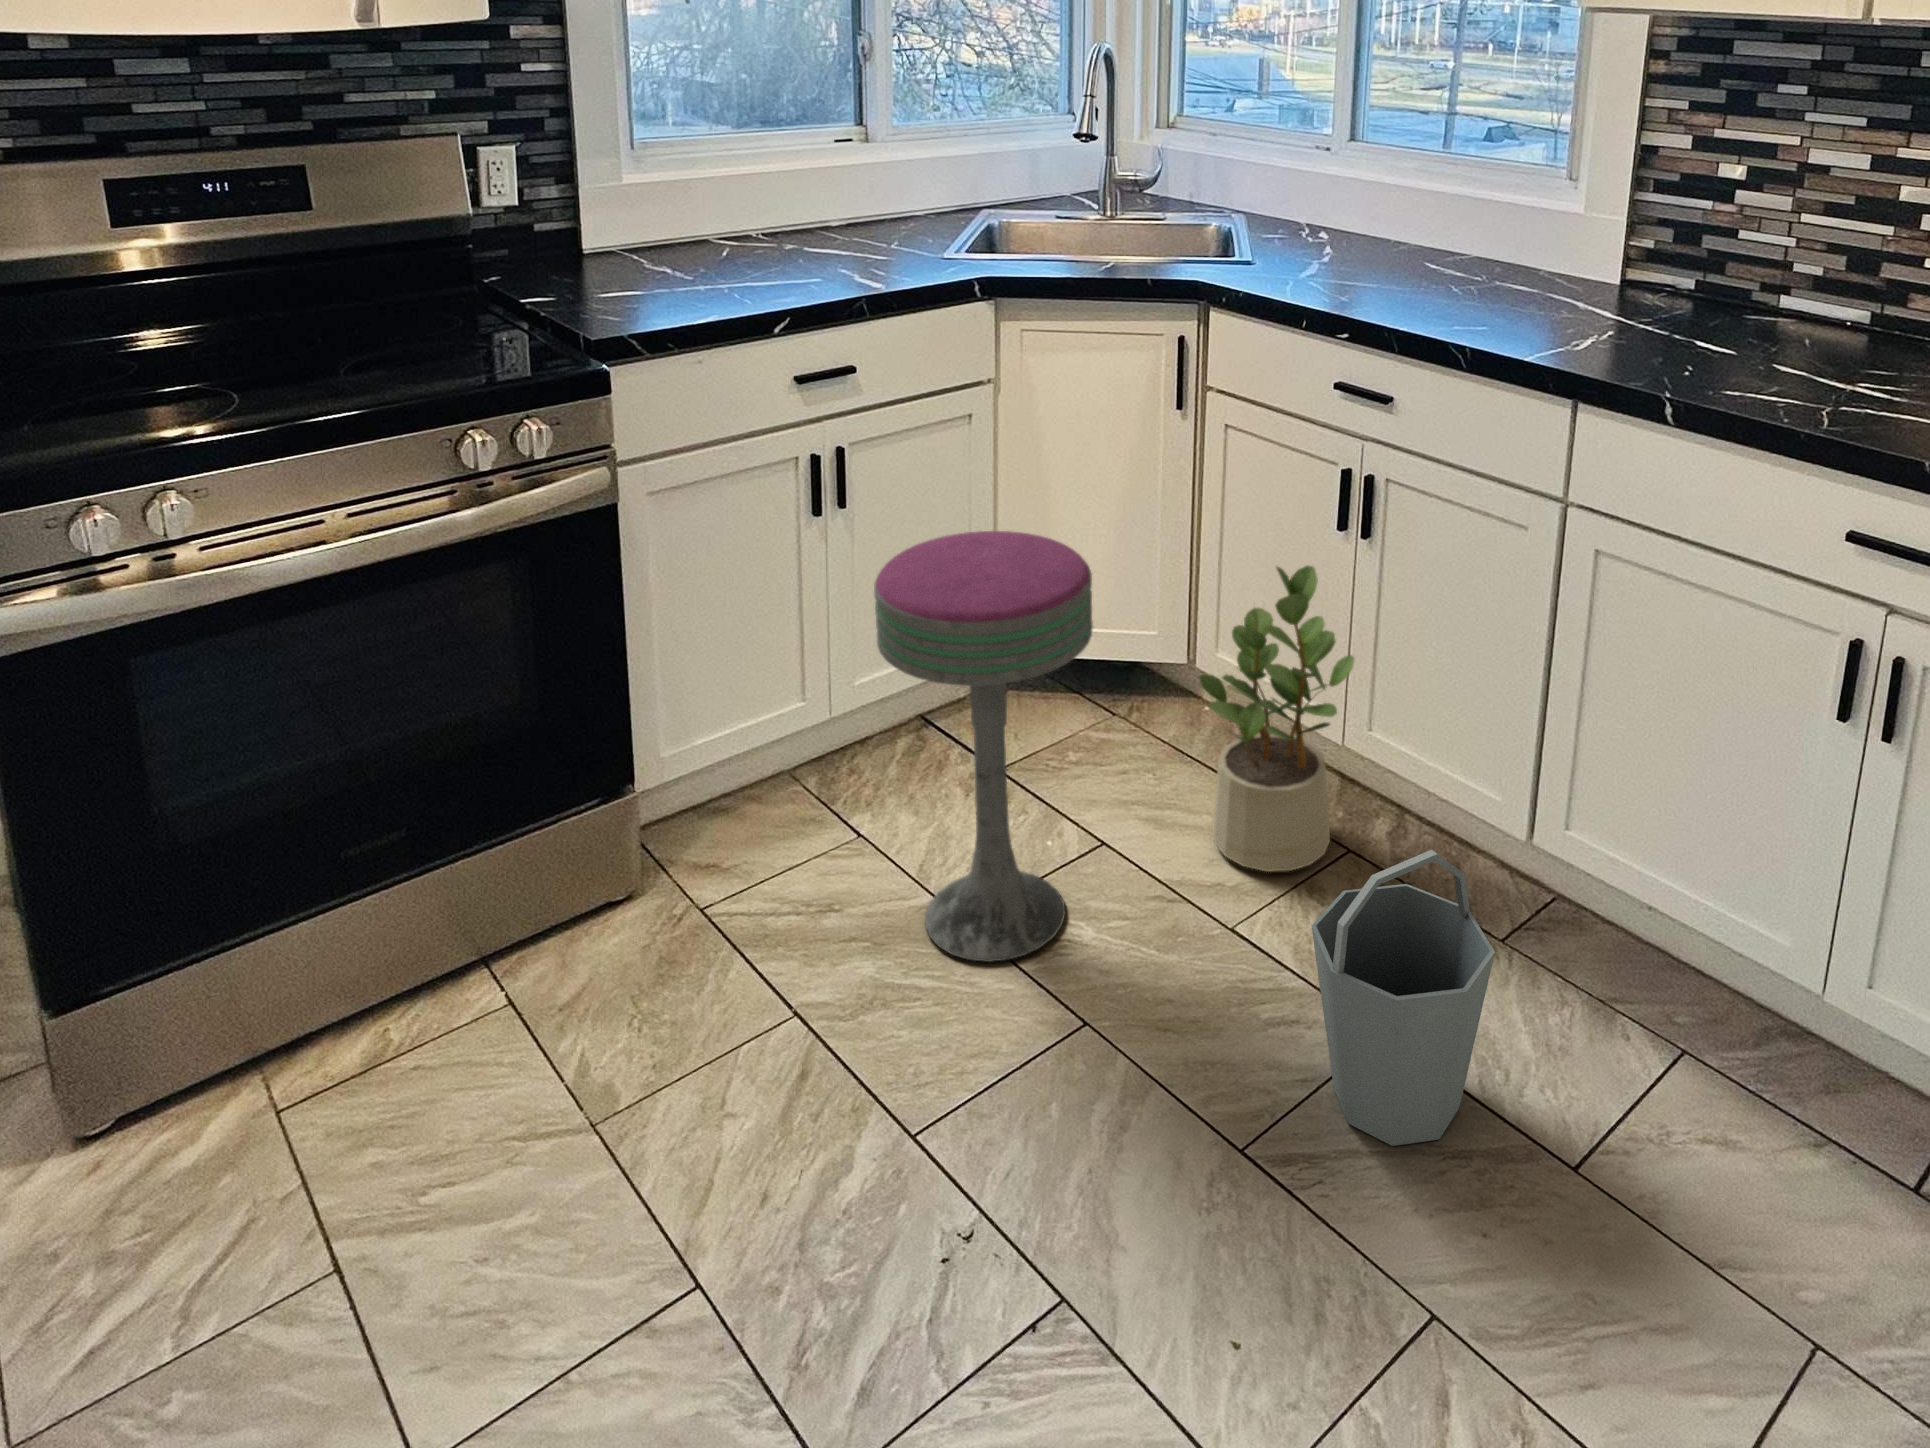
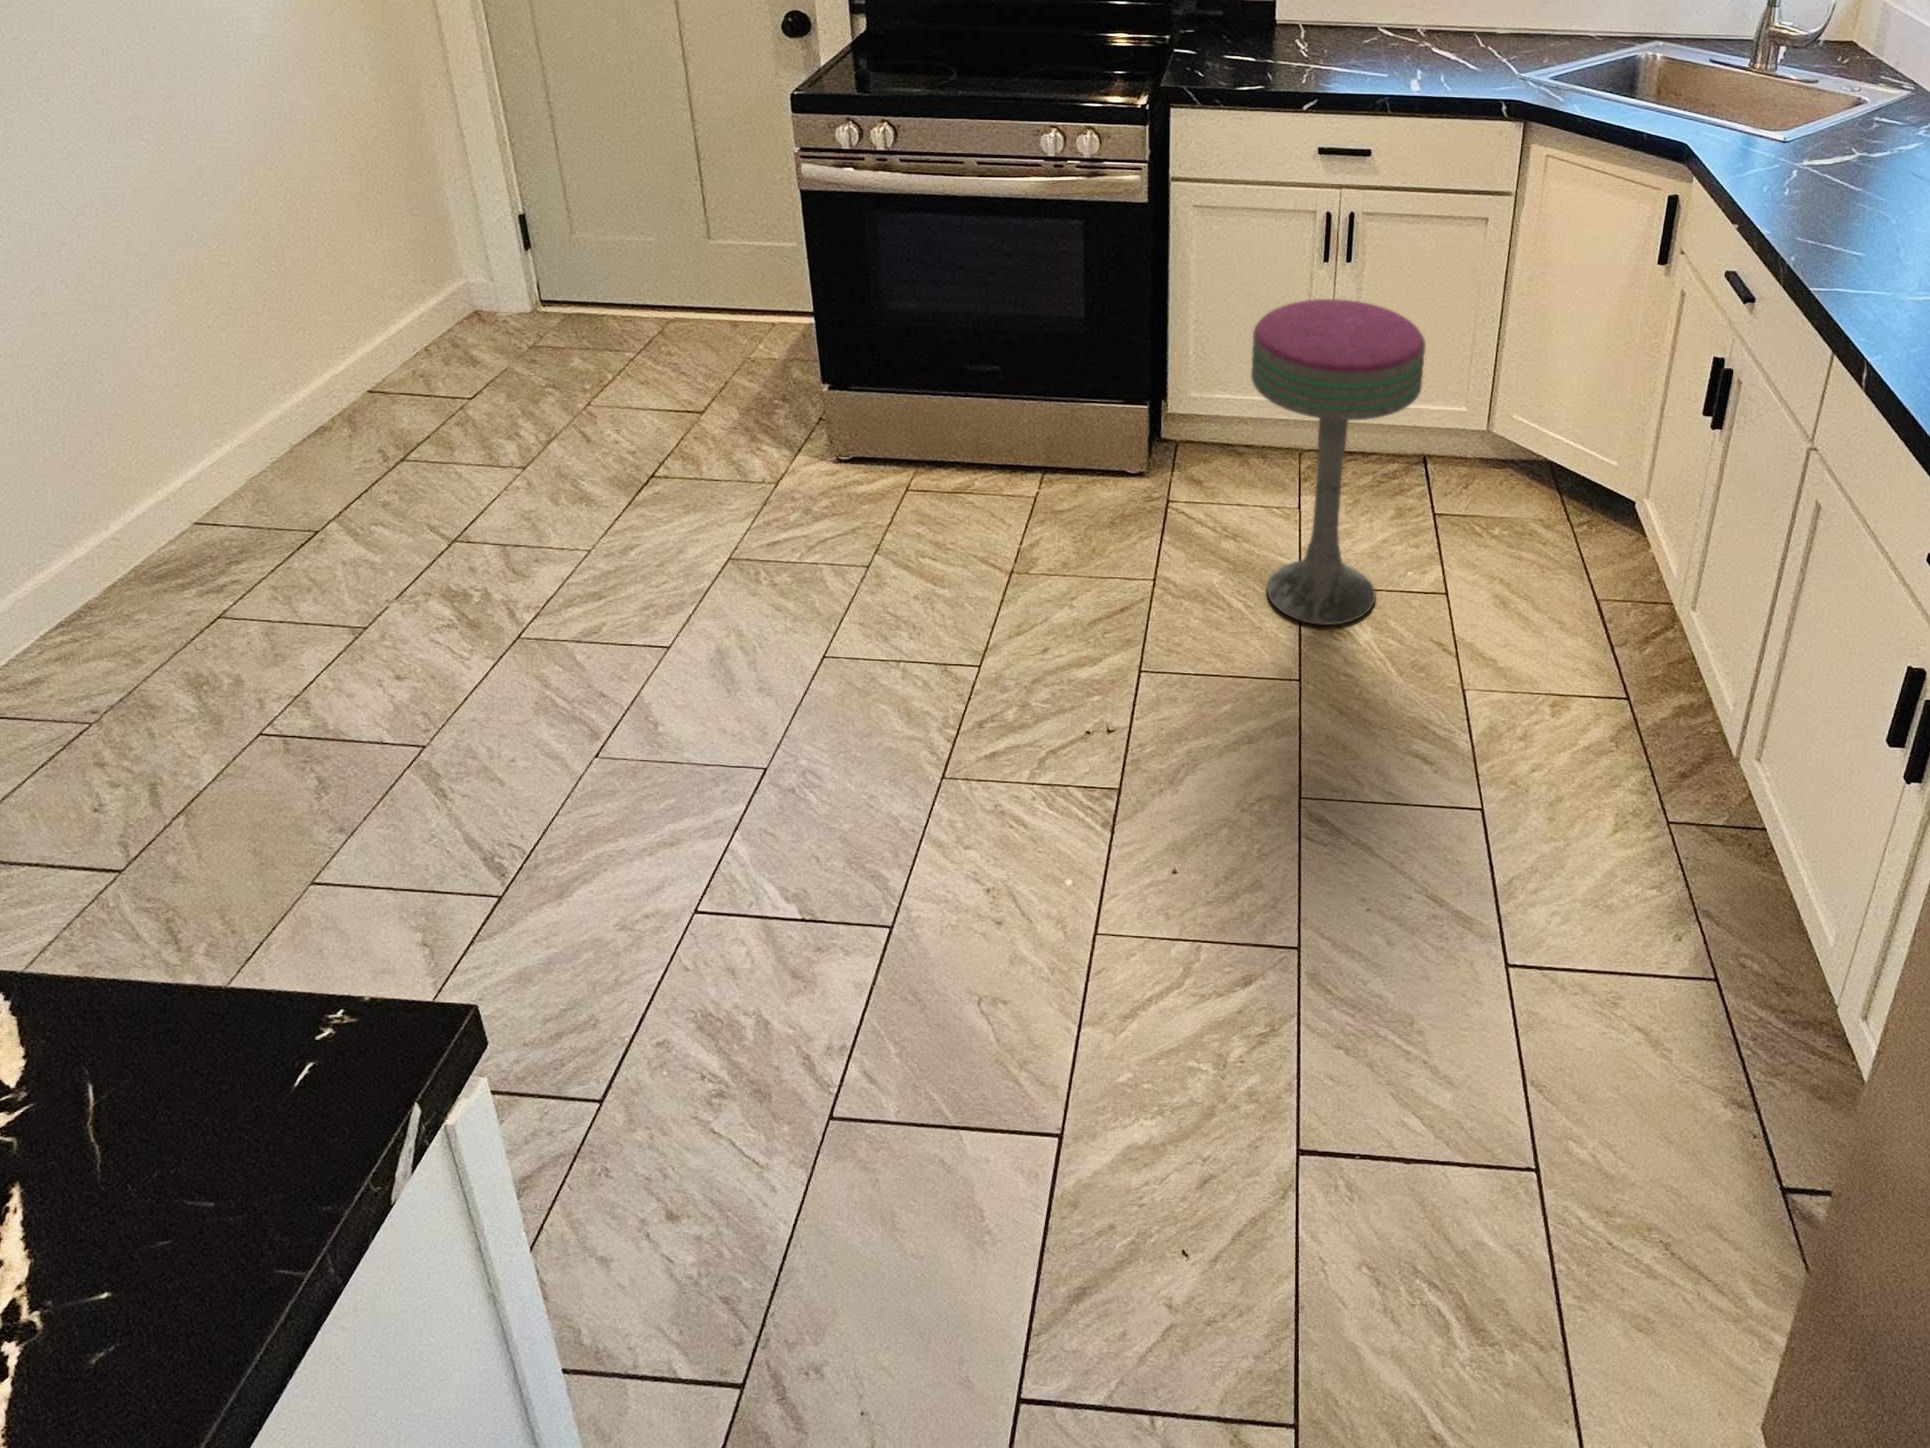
potted plant: present [1200,566,1354,872] -> none [1513,424,1666,685]
bucket: present [1312,850,1495,1146] -> none [1373,656,1527,882]

